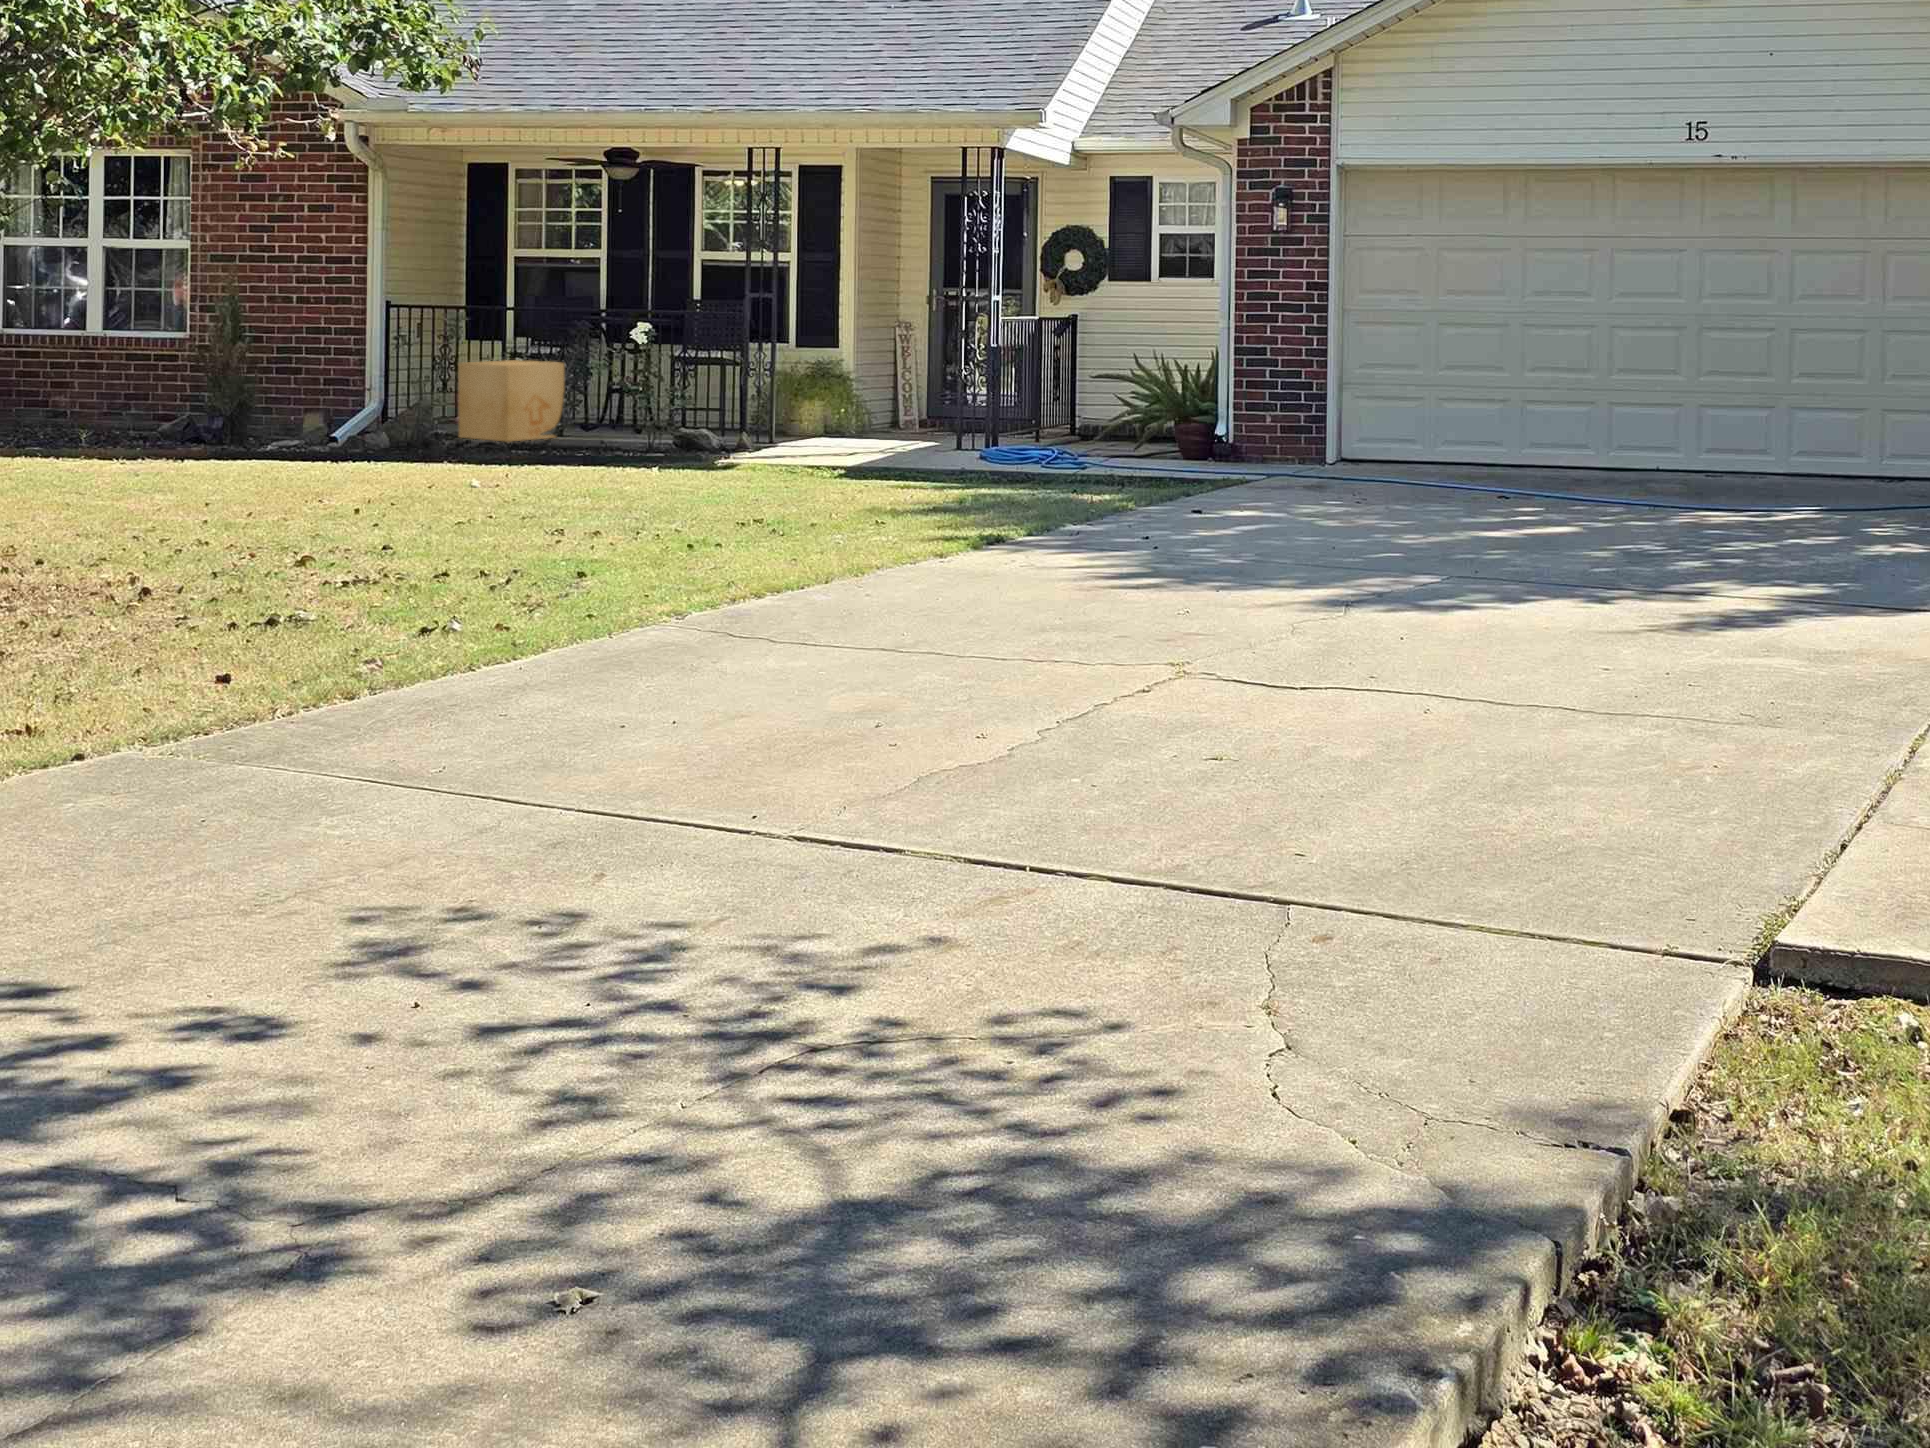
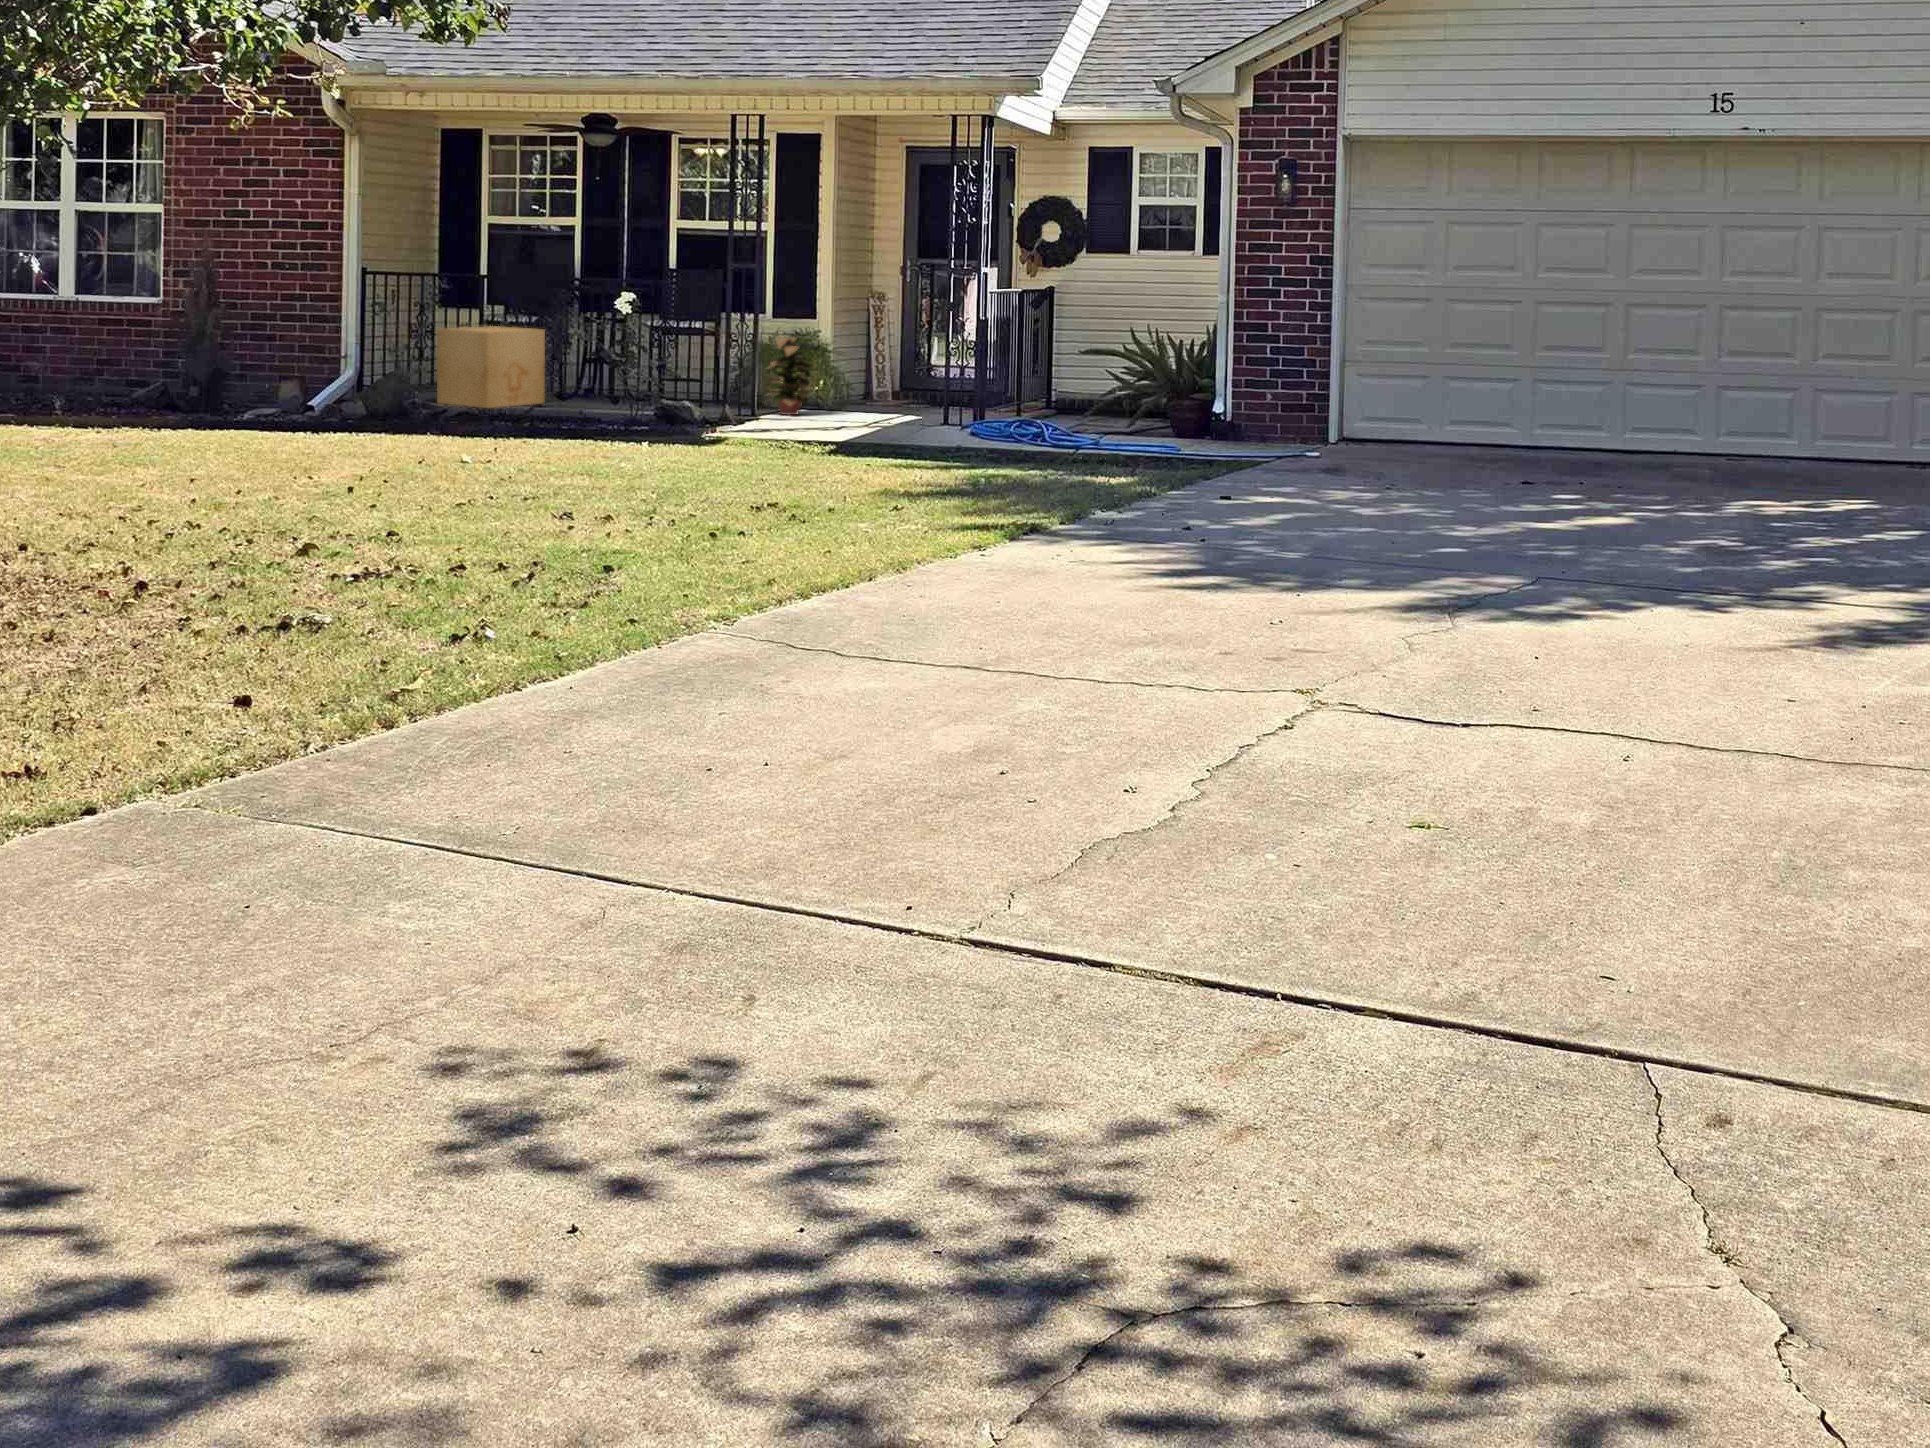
decorative plant: none [780,368,838,446] -> present [769,337,812,415]

